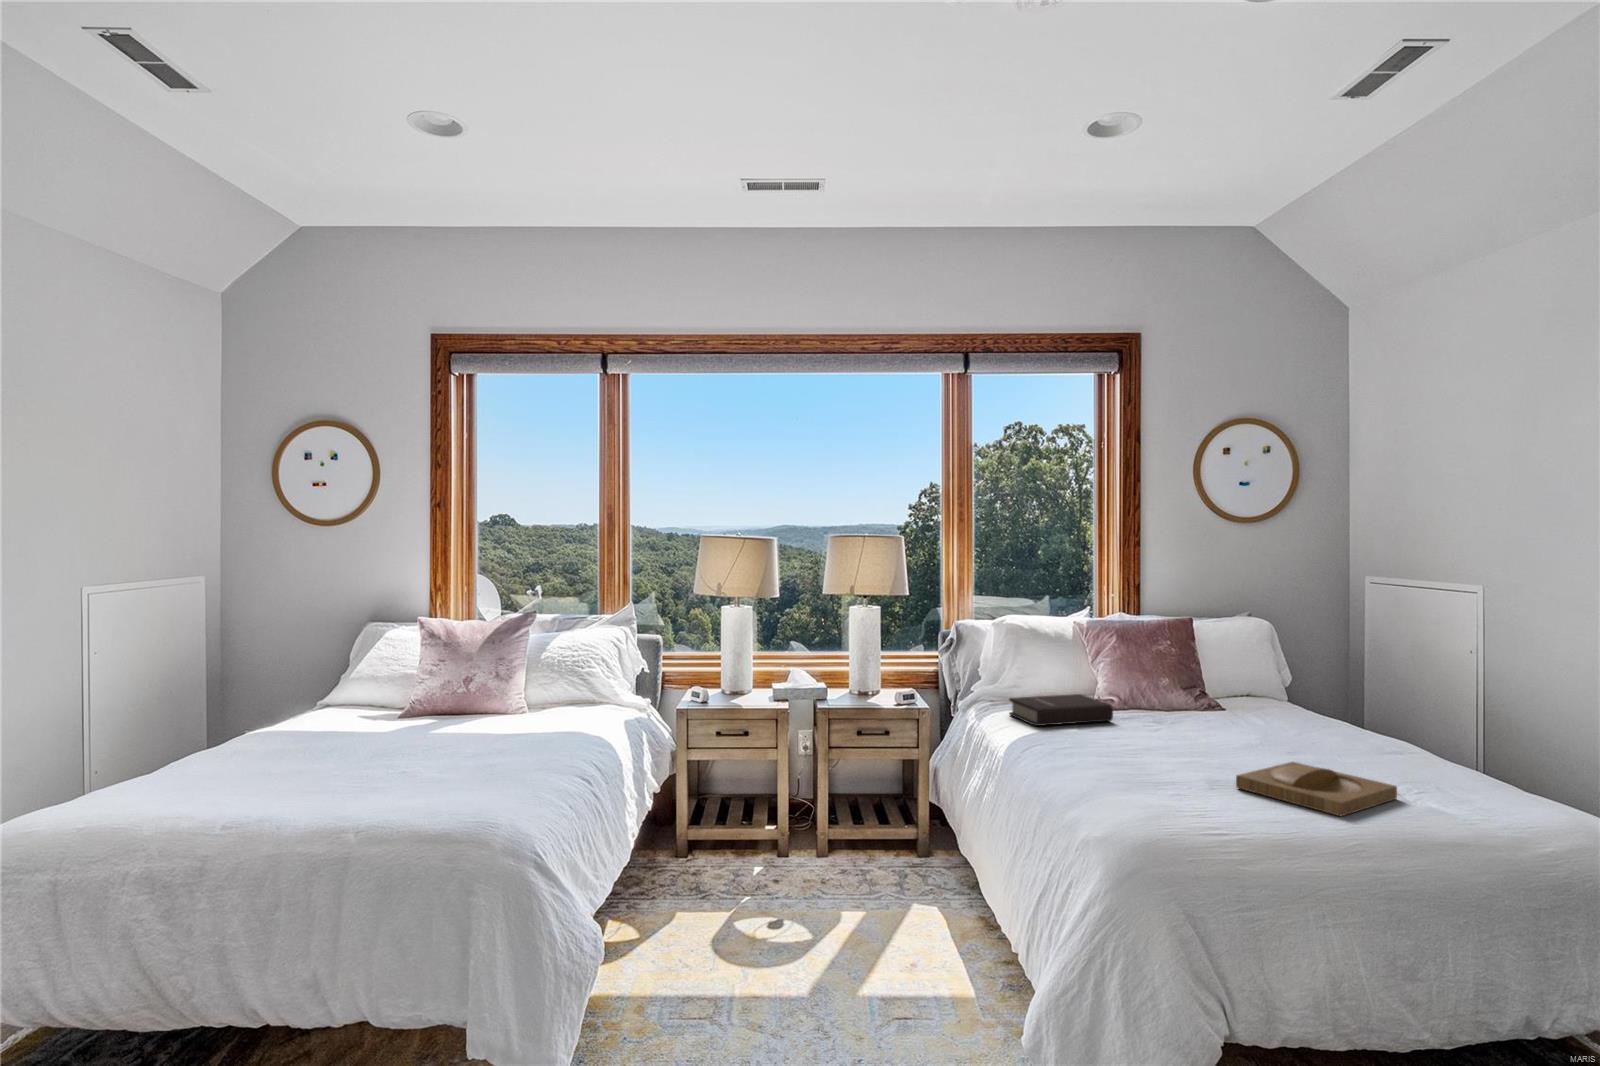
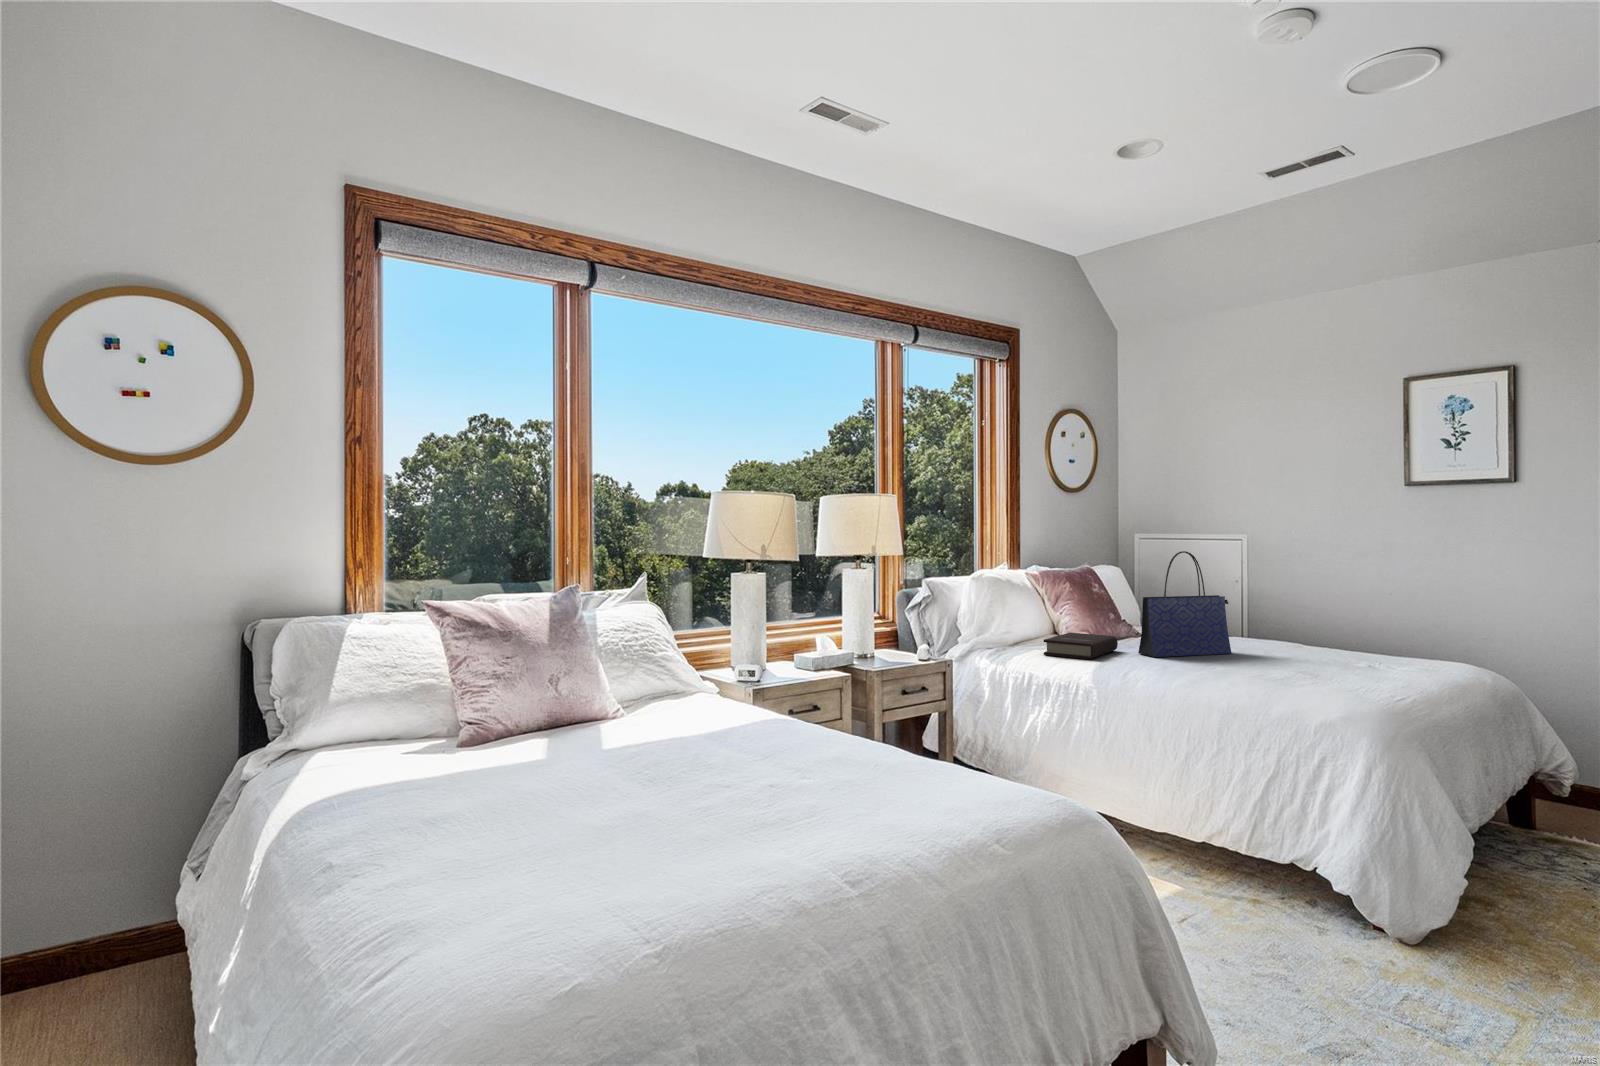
tote bag: none [1121,608,1256,746] -> present [1138,551,1232,657]
tray: present [1236,762,1397,816] -> none [1311,655,1414,681]

